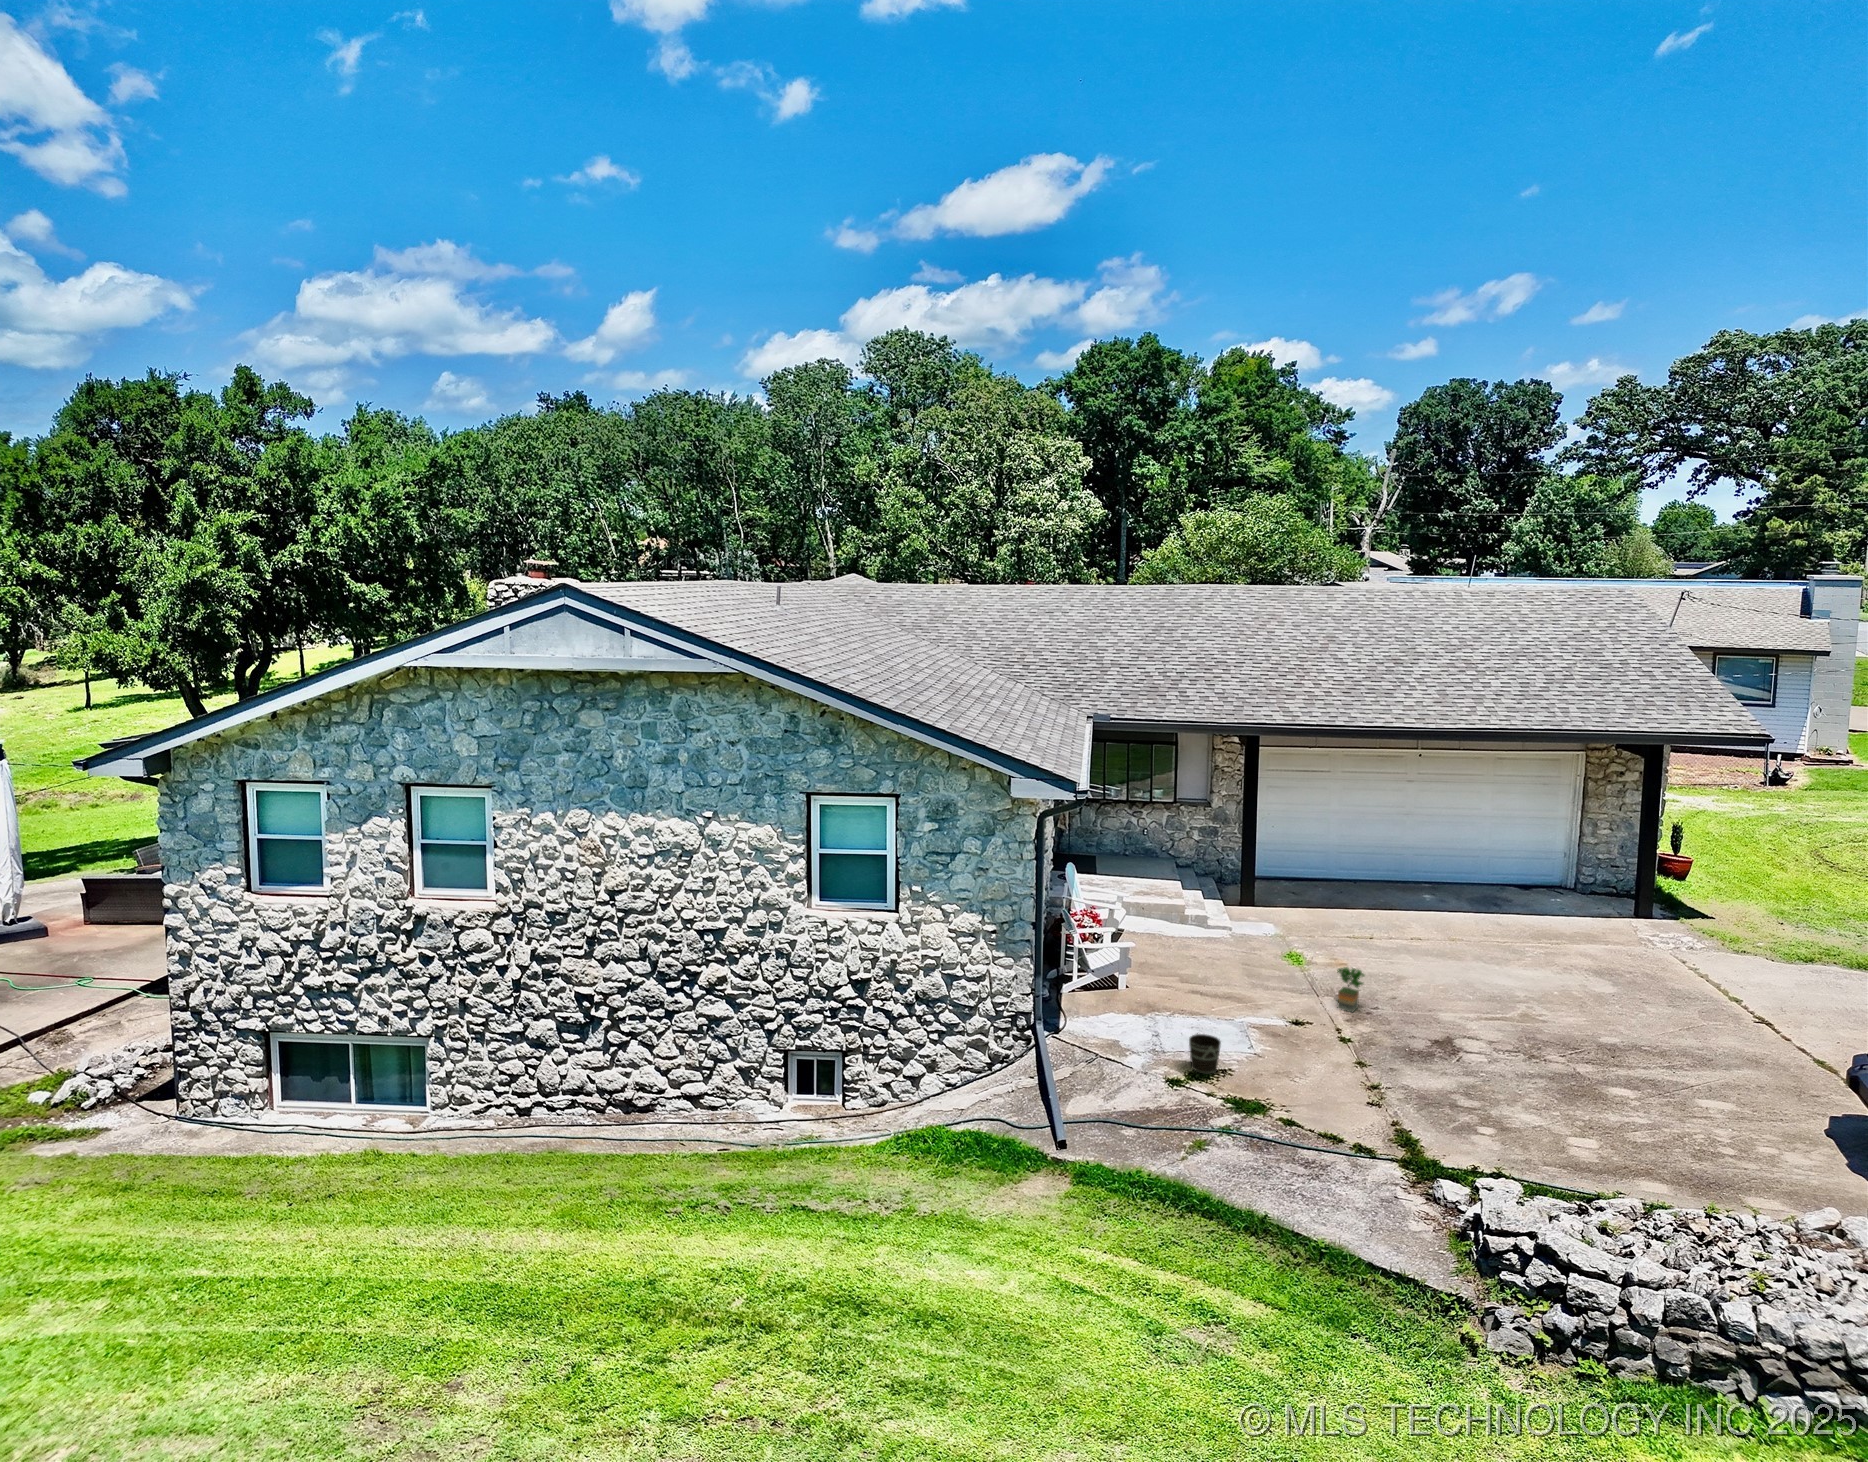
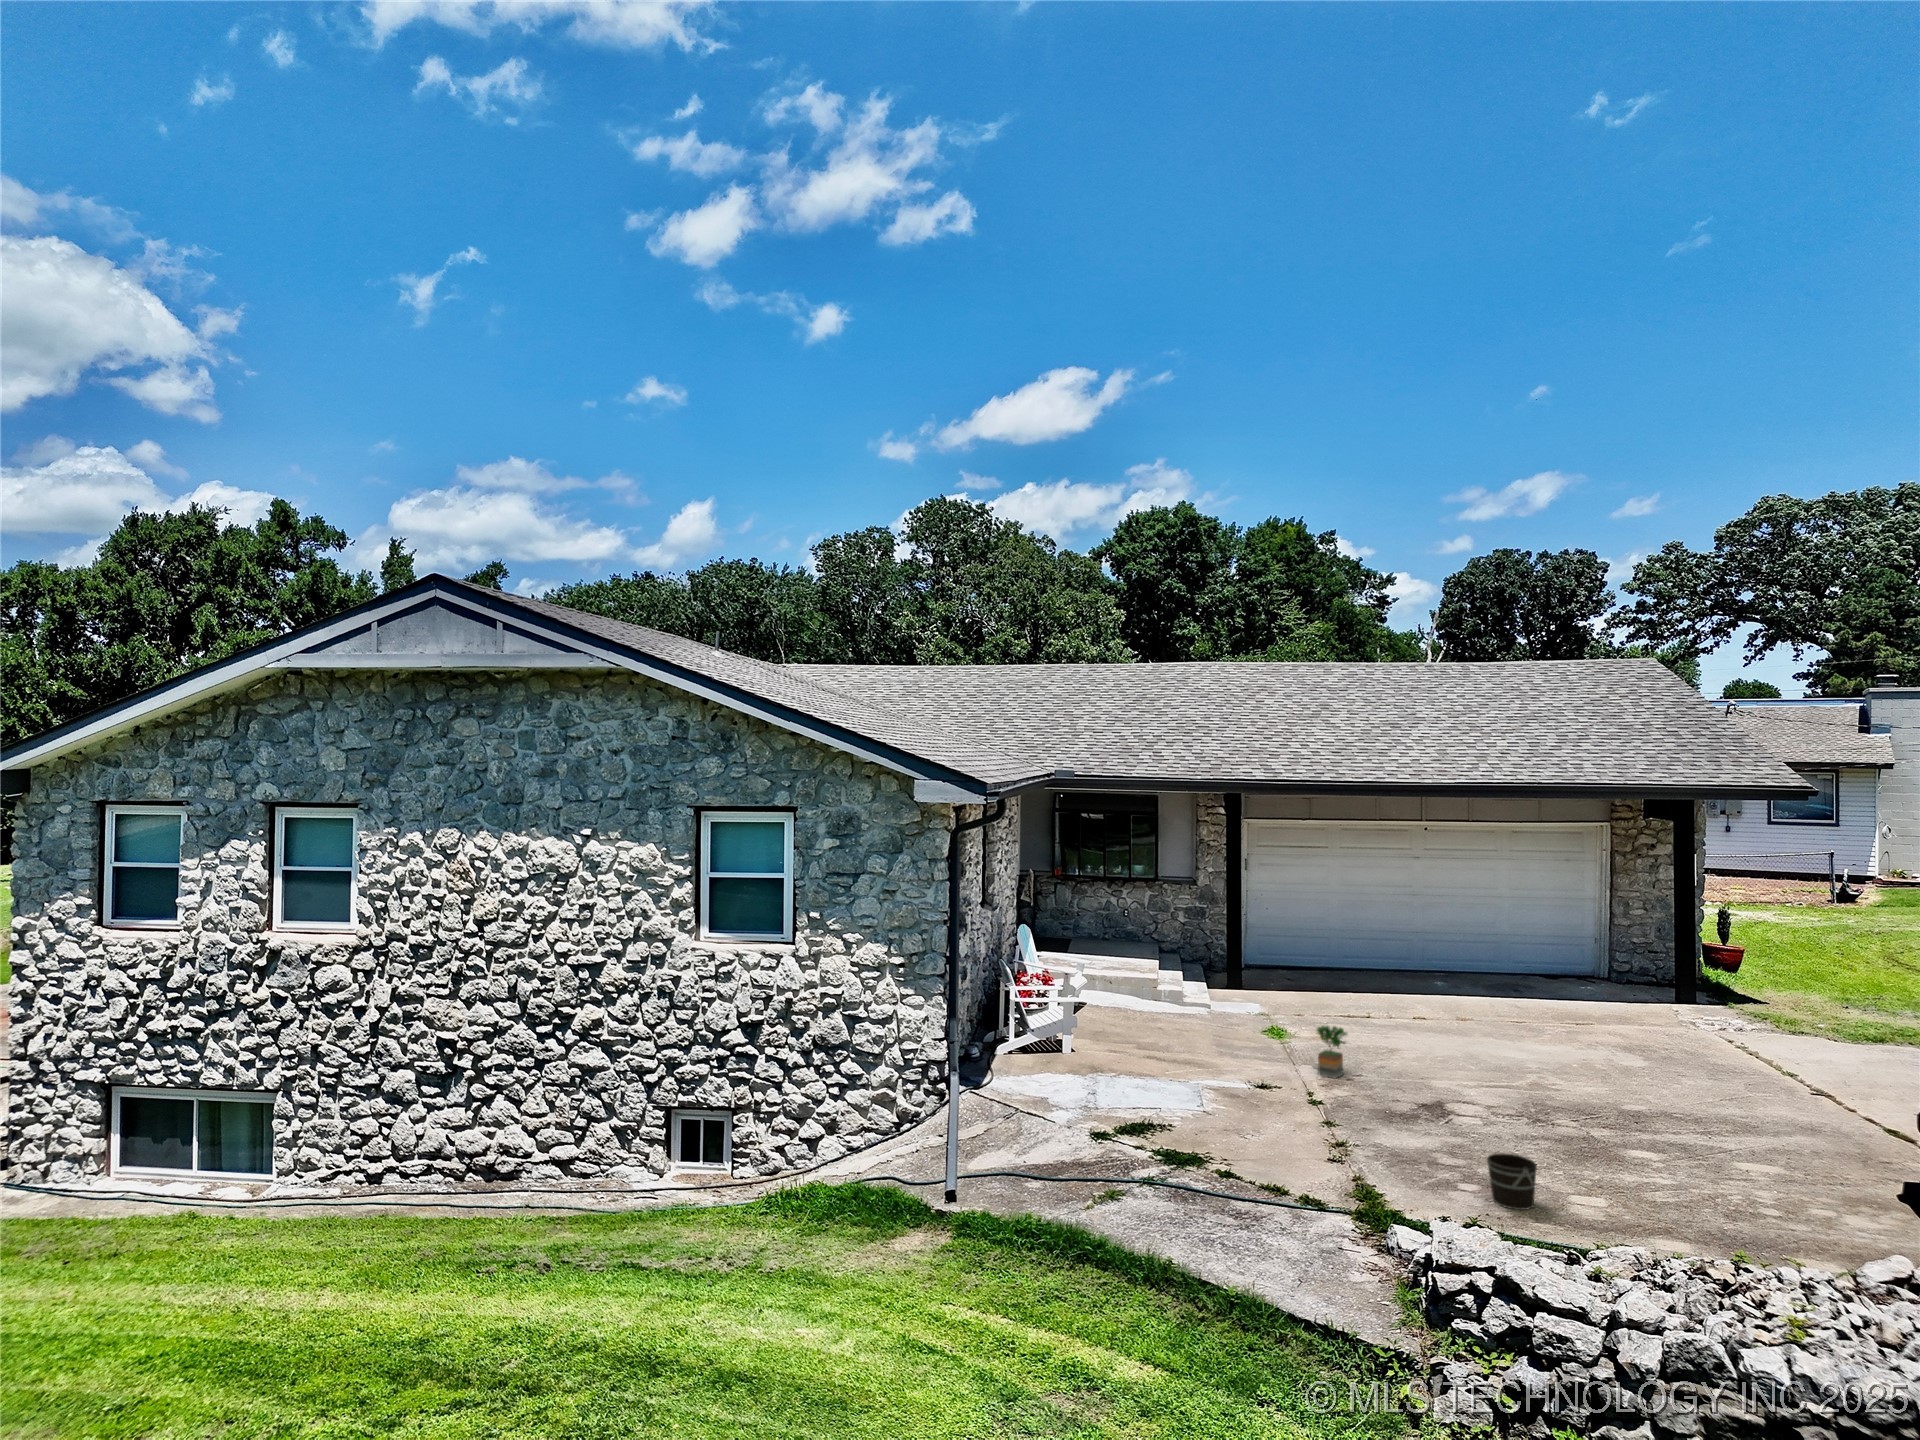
bucket: present [1189,1033,1221,1073] -> present [1487,1152,1537,1210]

